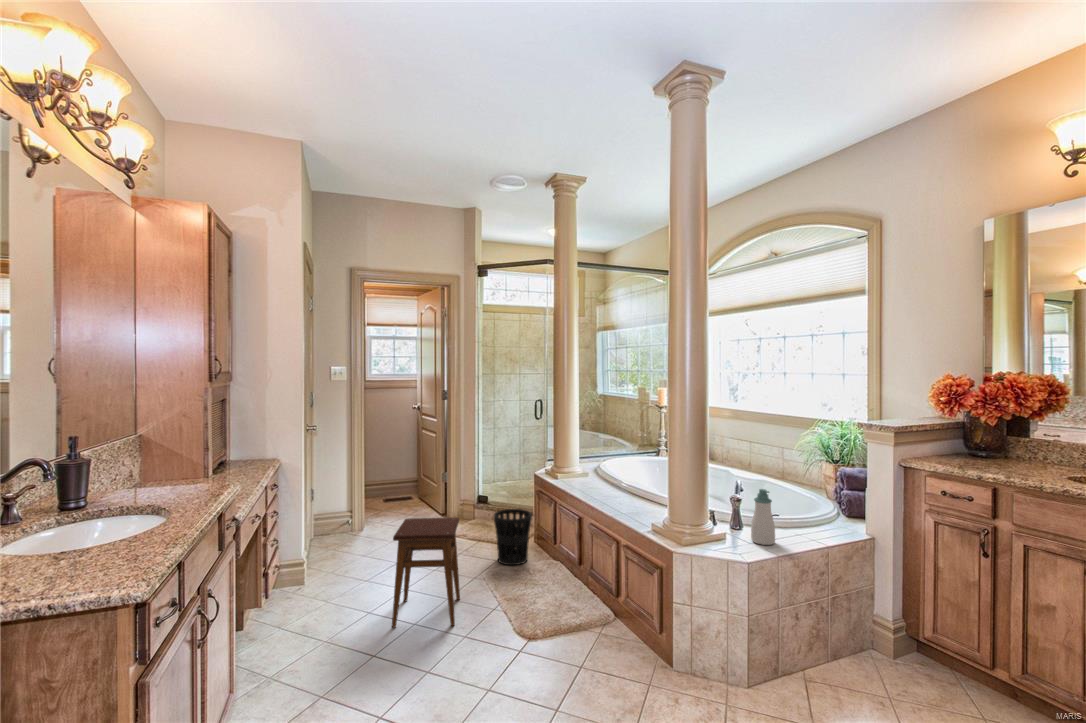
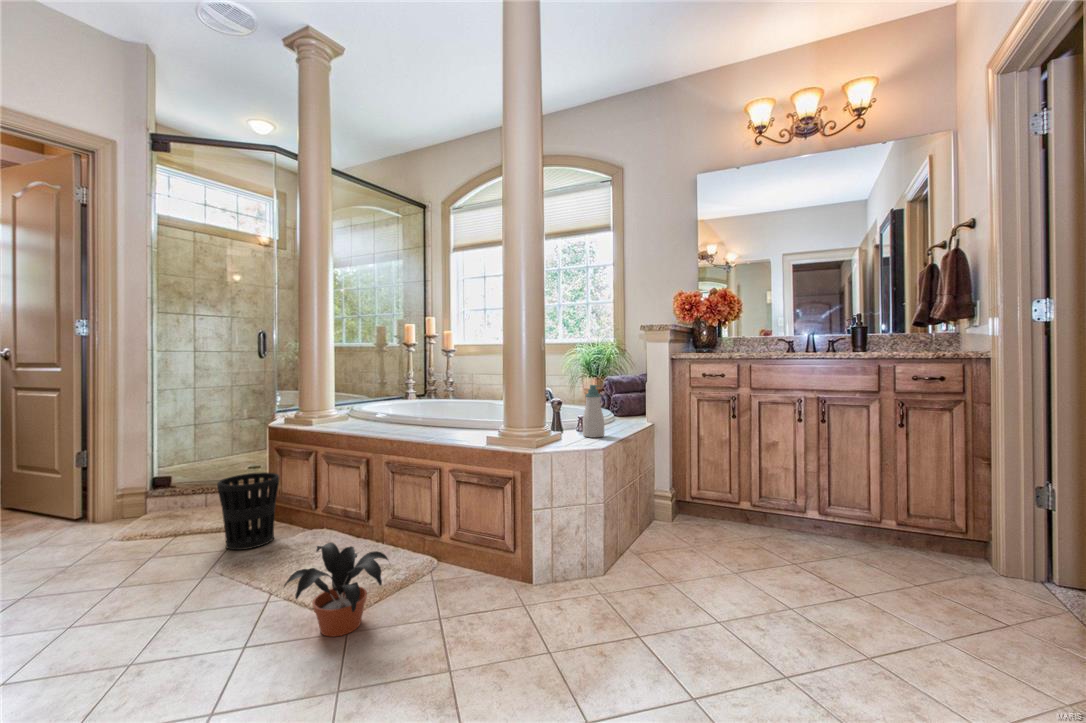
stool: present [392,518,460,628] -> none [71,482,211,690]
potted plant: none [486,582,557,652] -> present [284,542,388,637]

